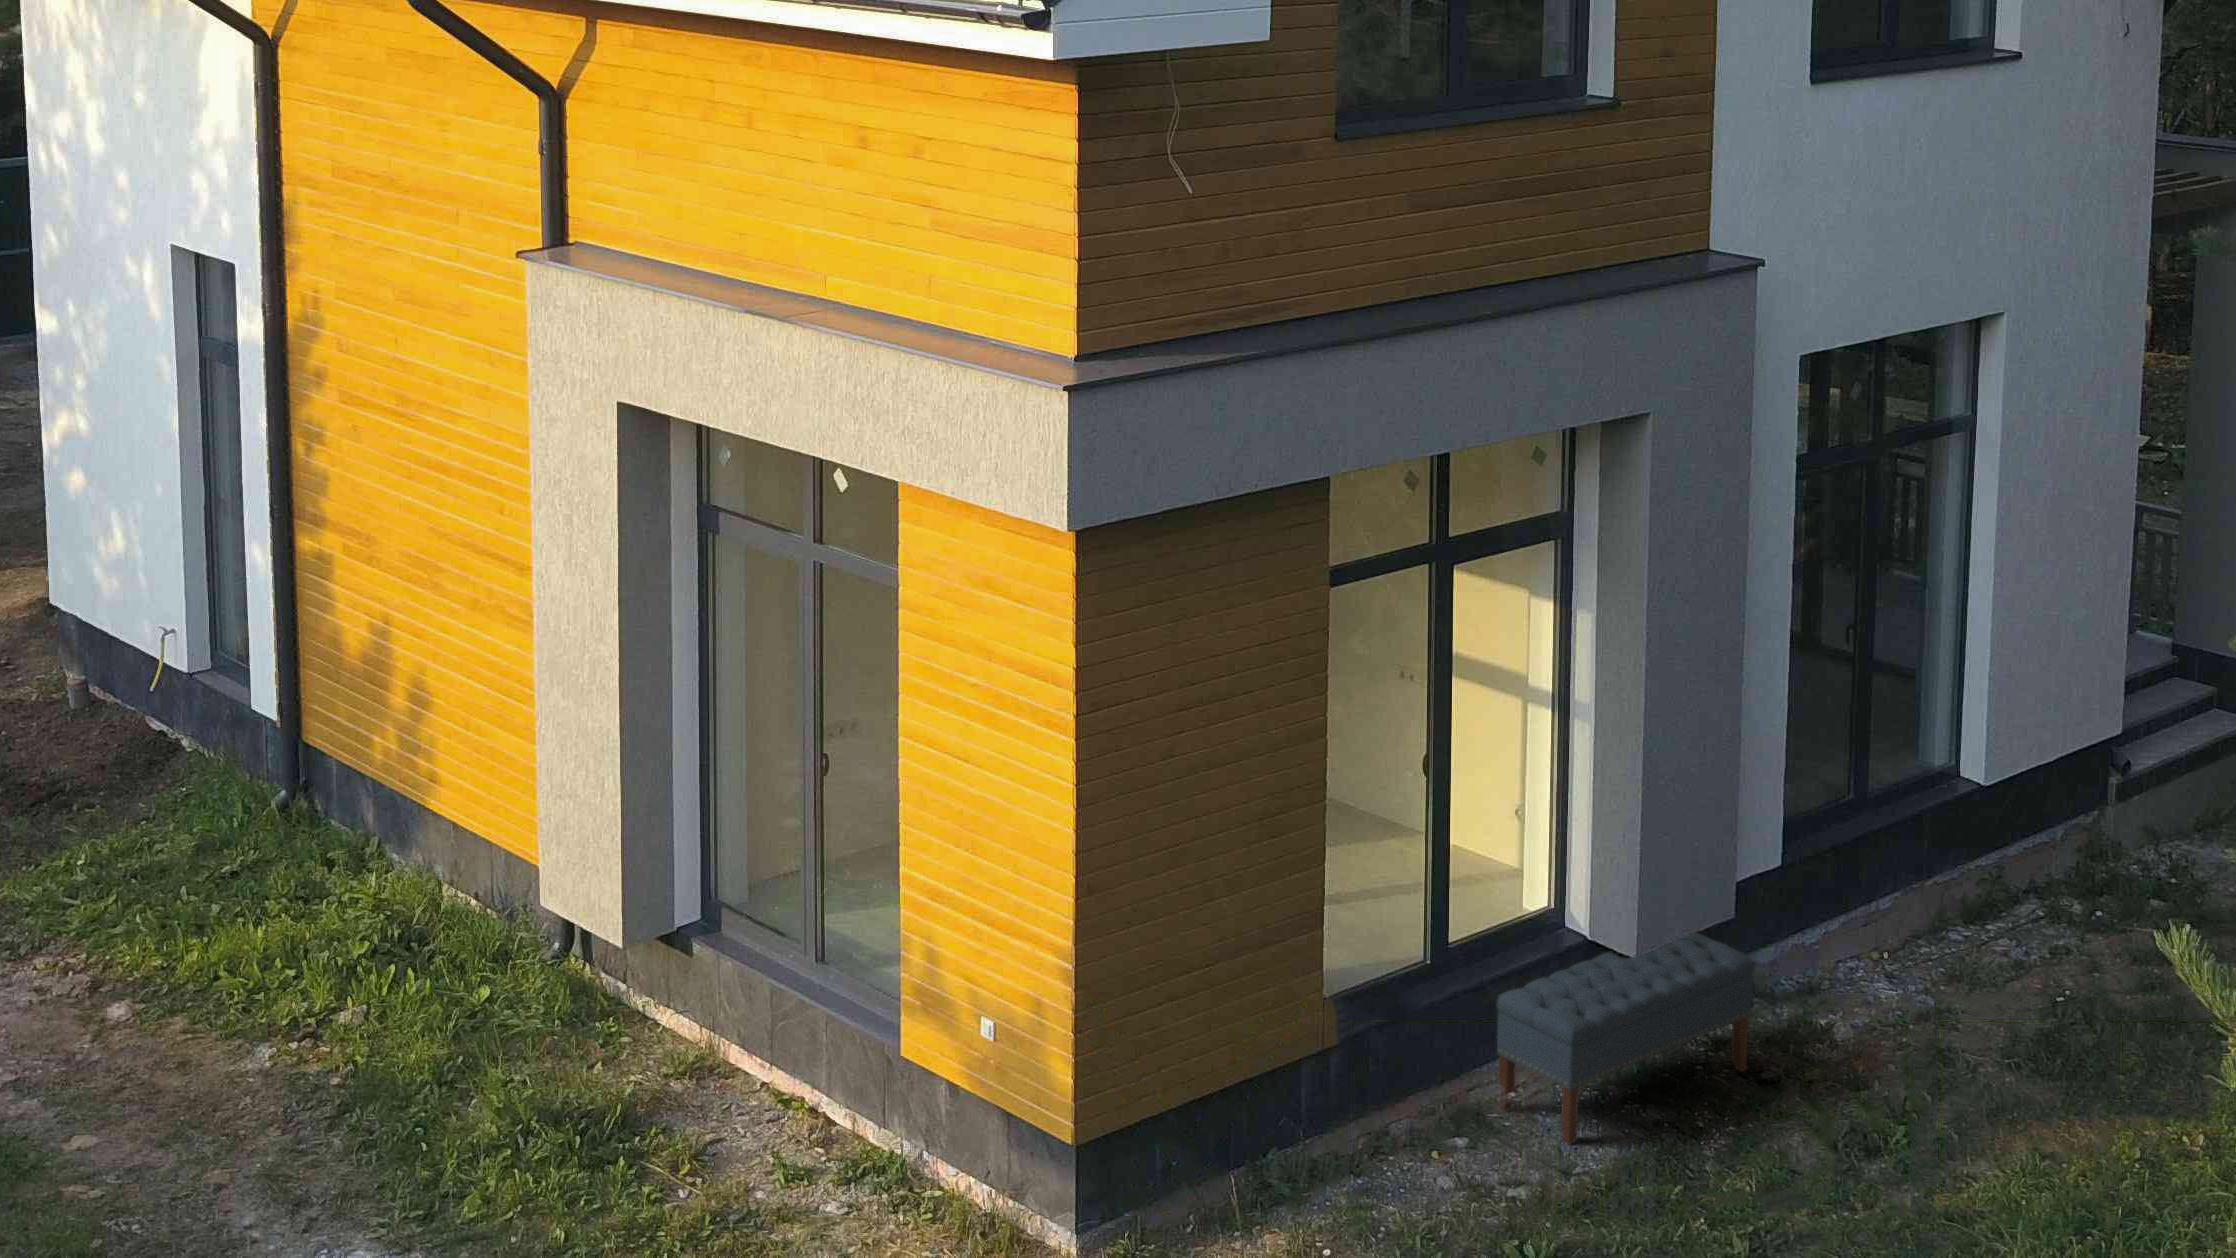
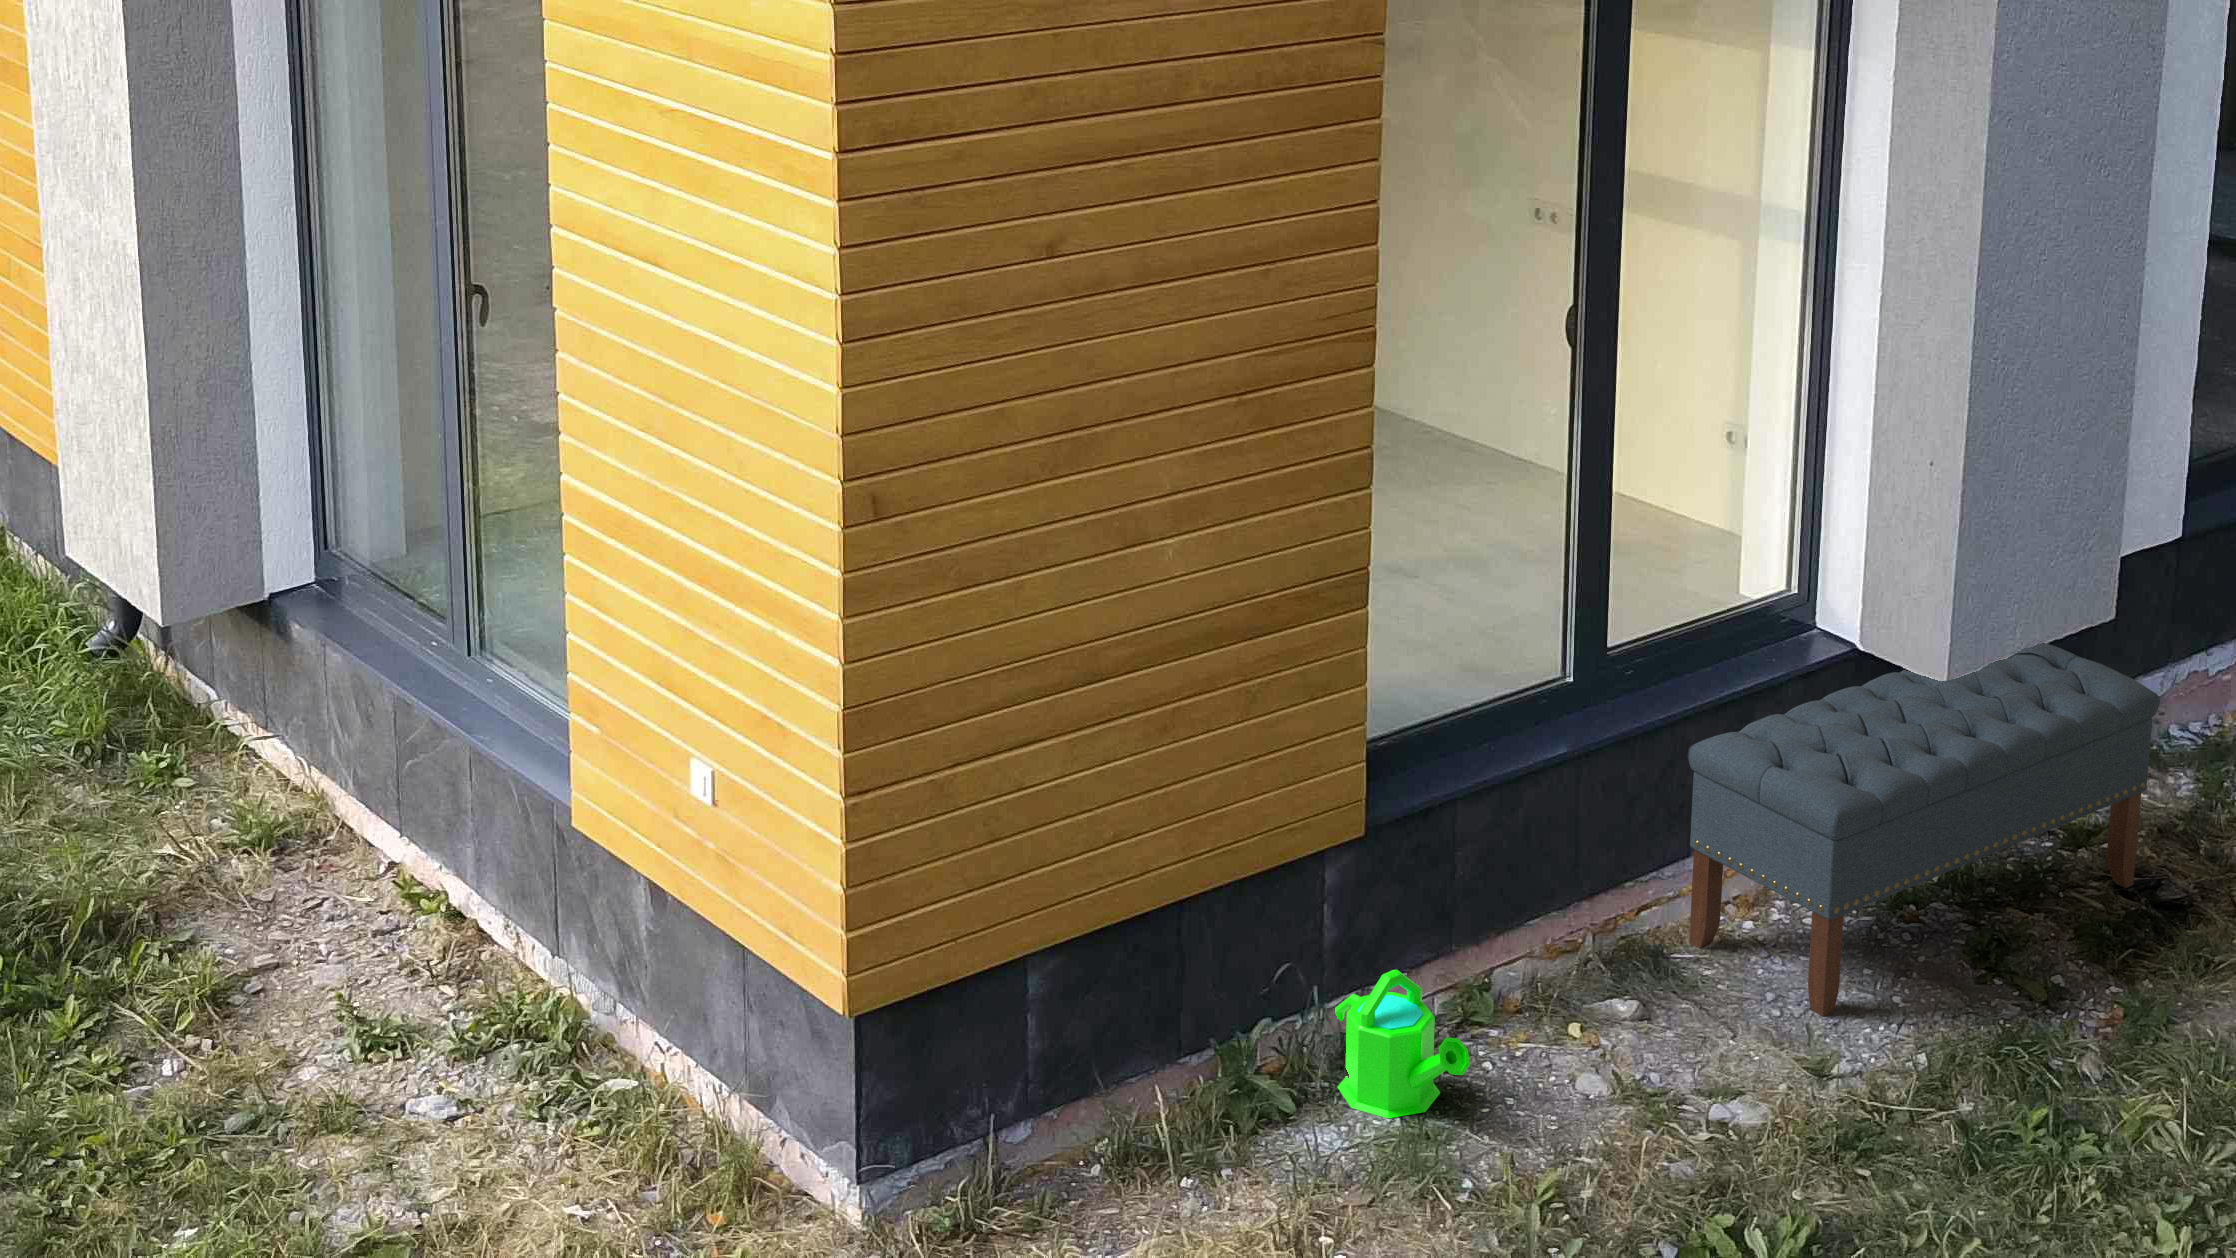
watering can: none [1307,1121,1382,1201] -> present [1335,970,1470,1118]

